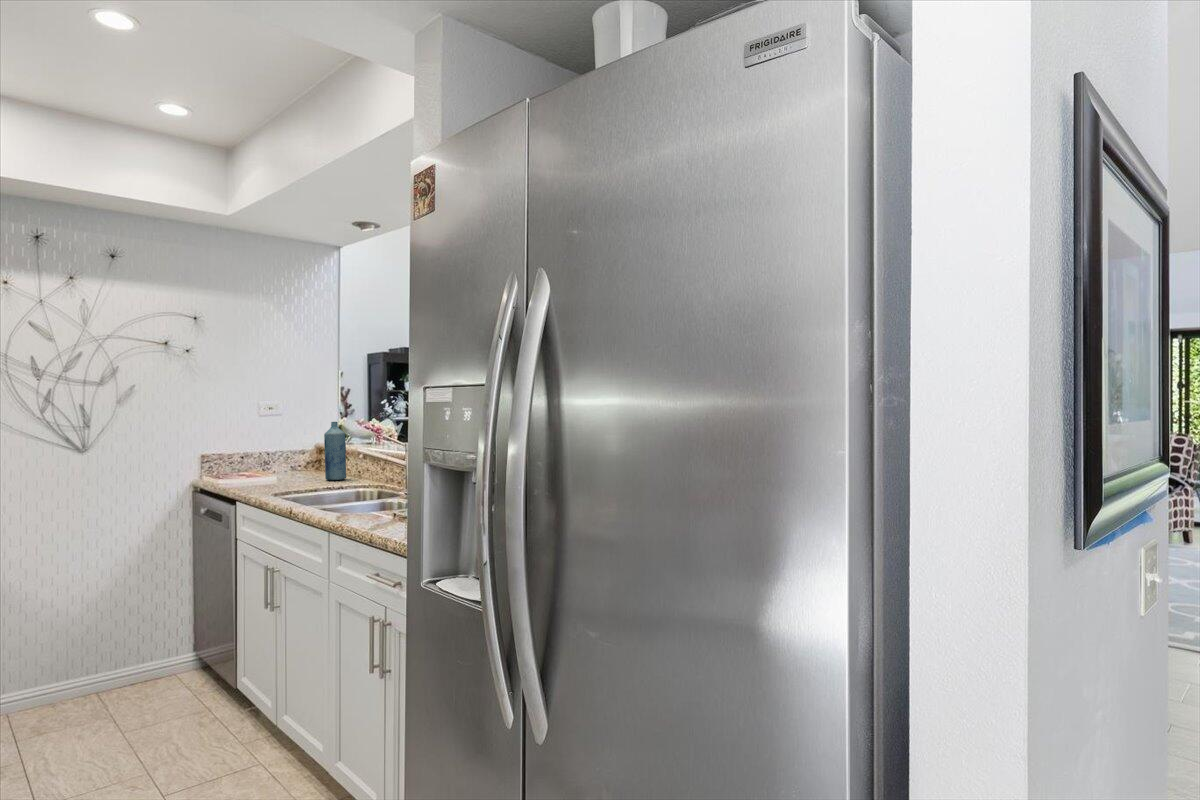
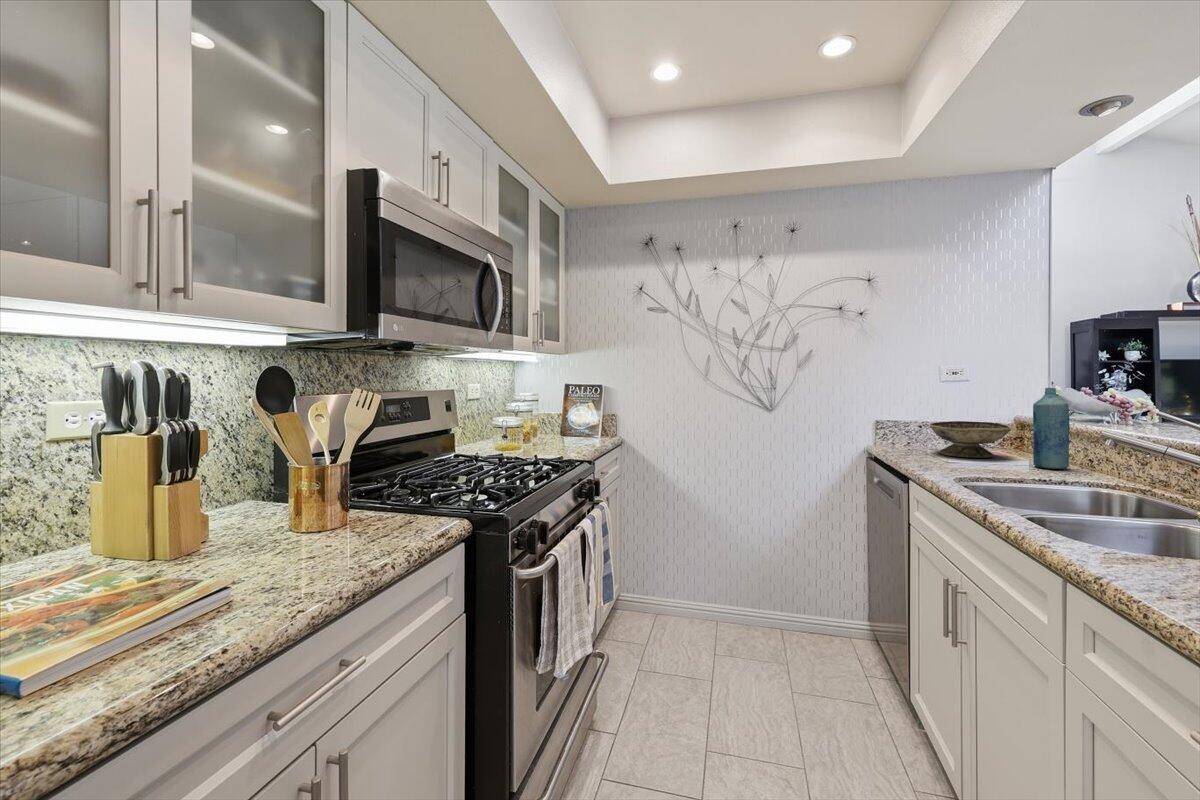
decorative bowl: none [252,450,311,480] -> present [930,421,1010,458]

